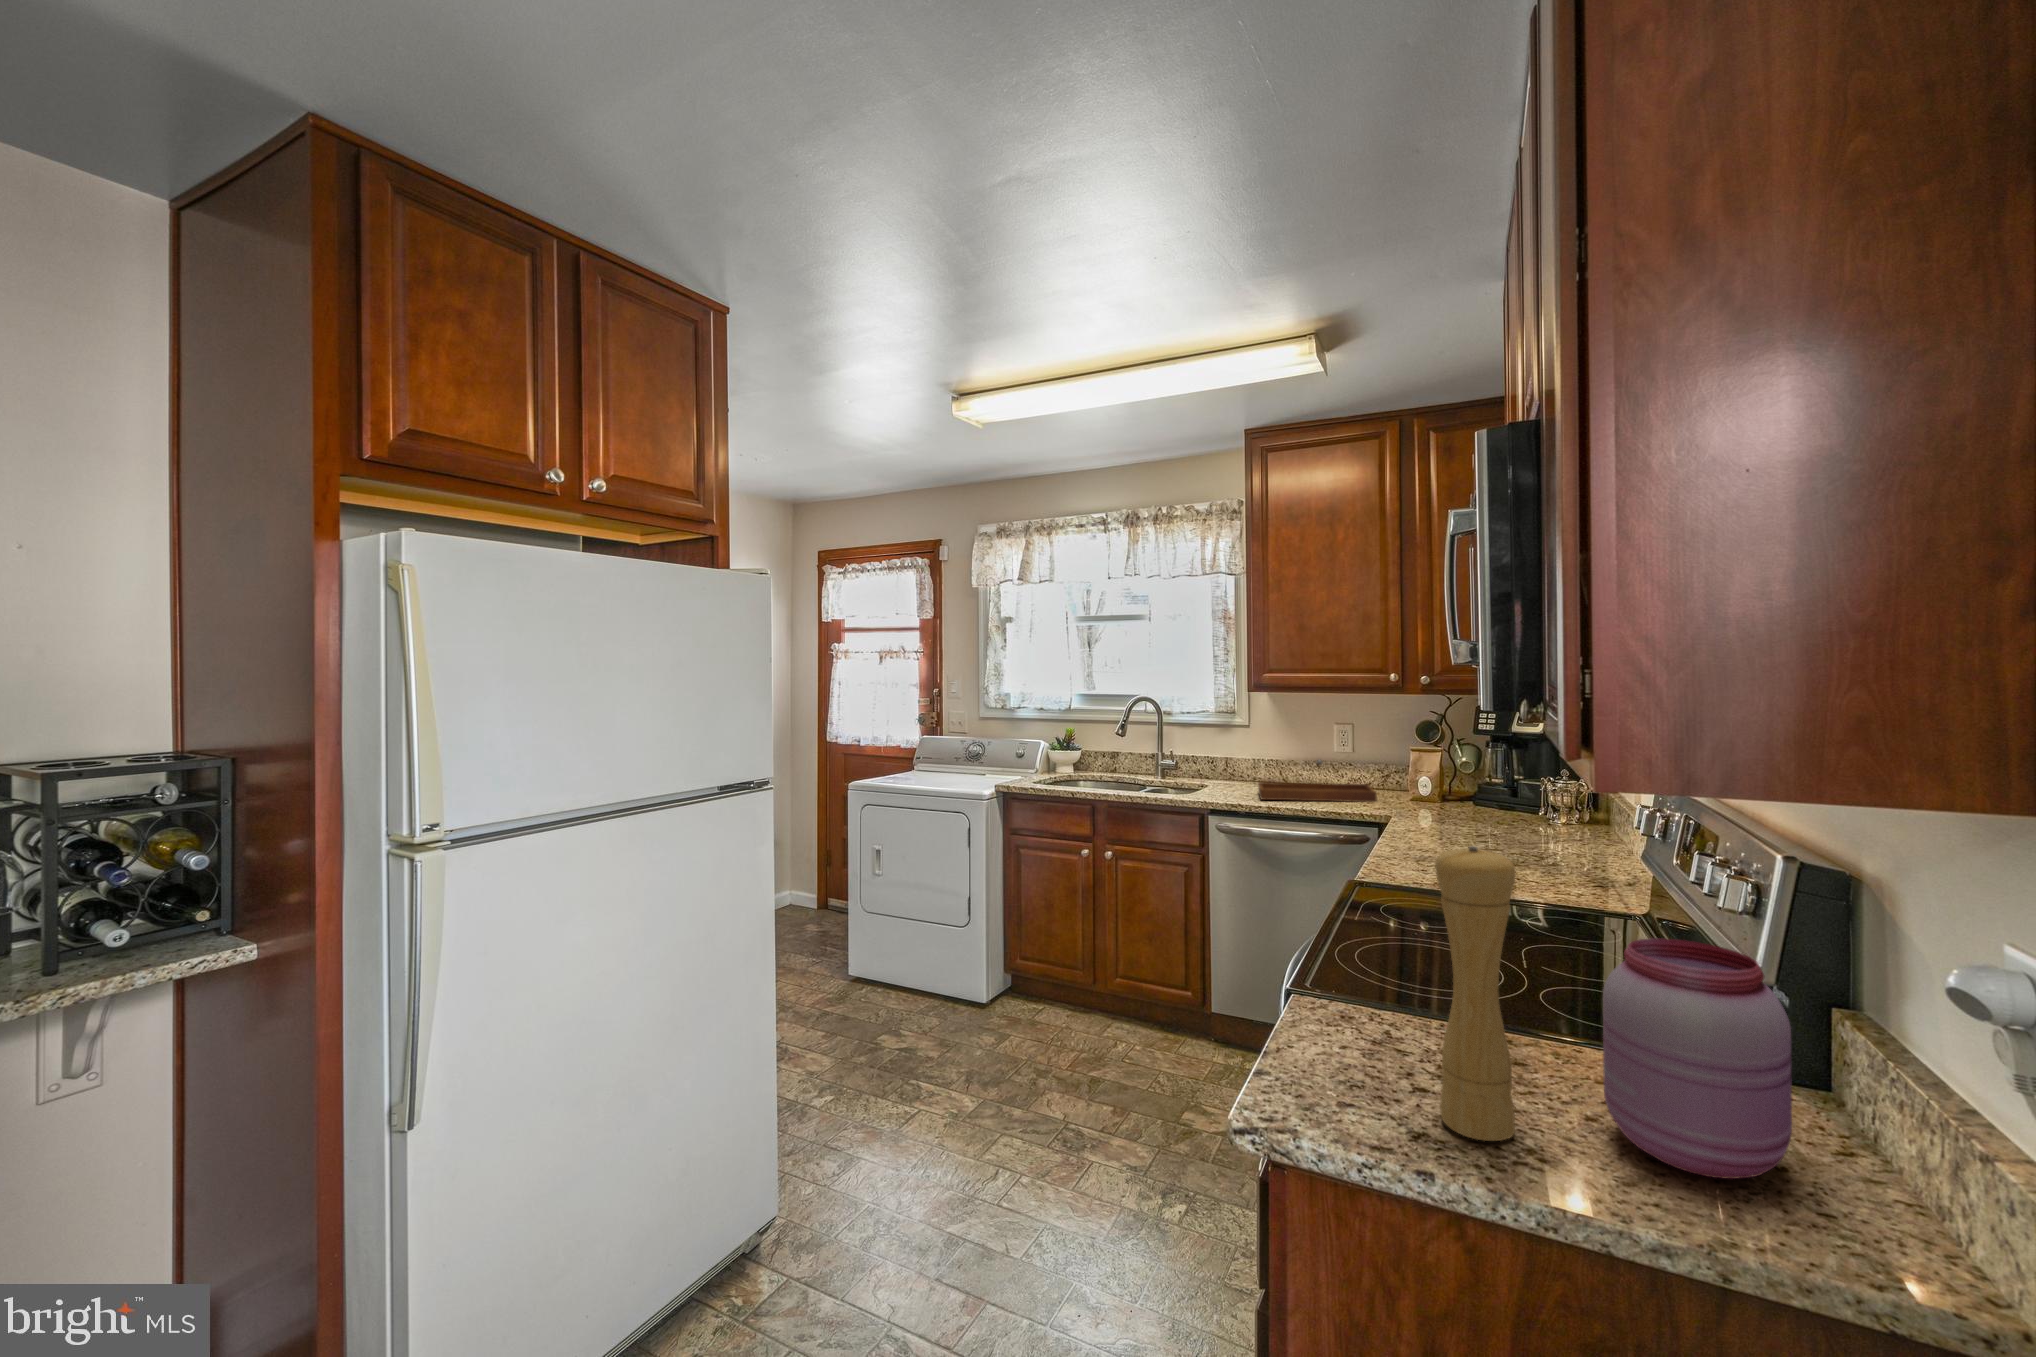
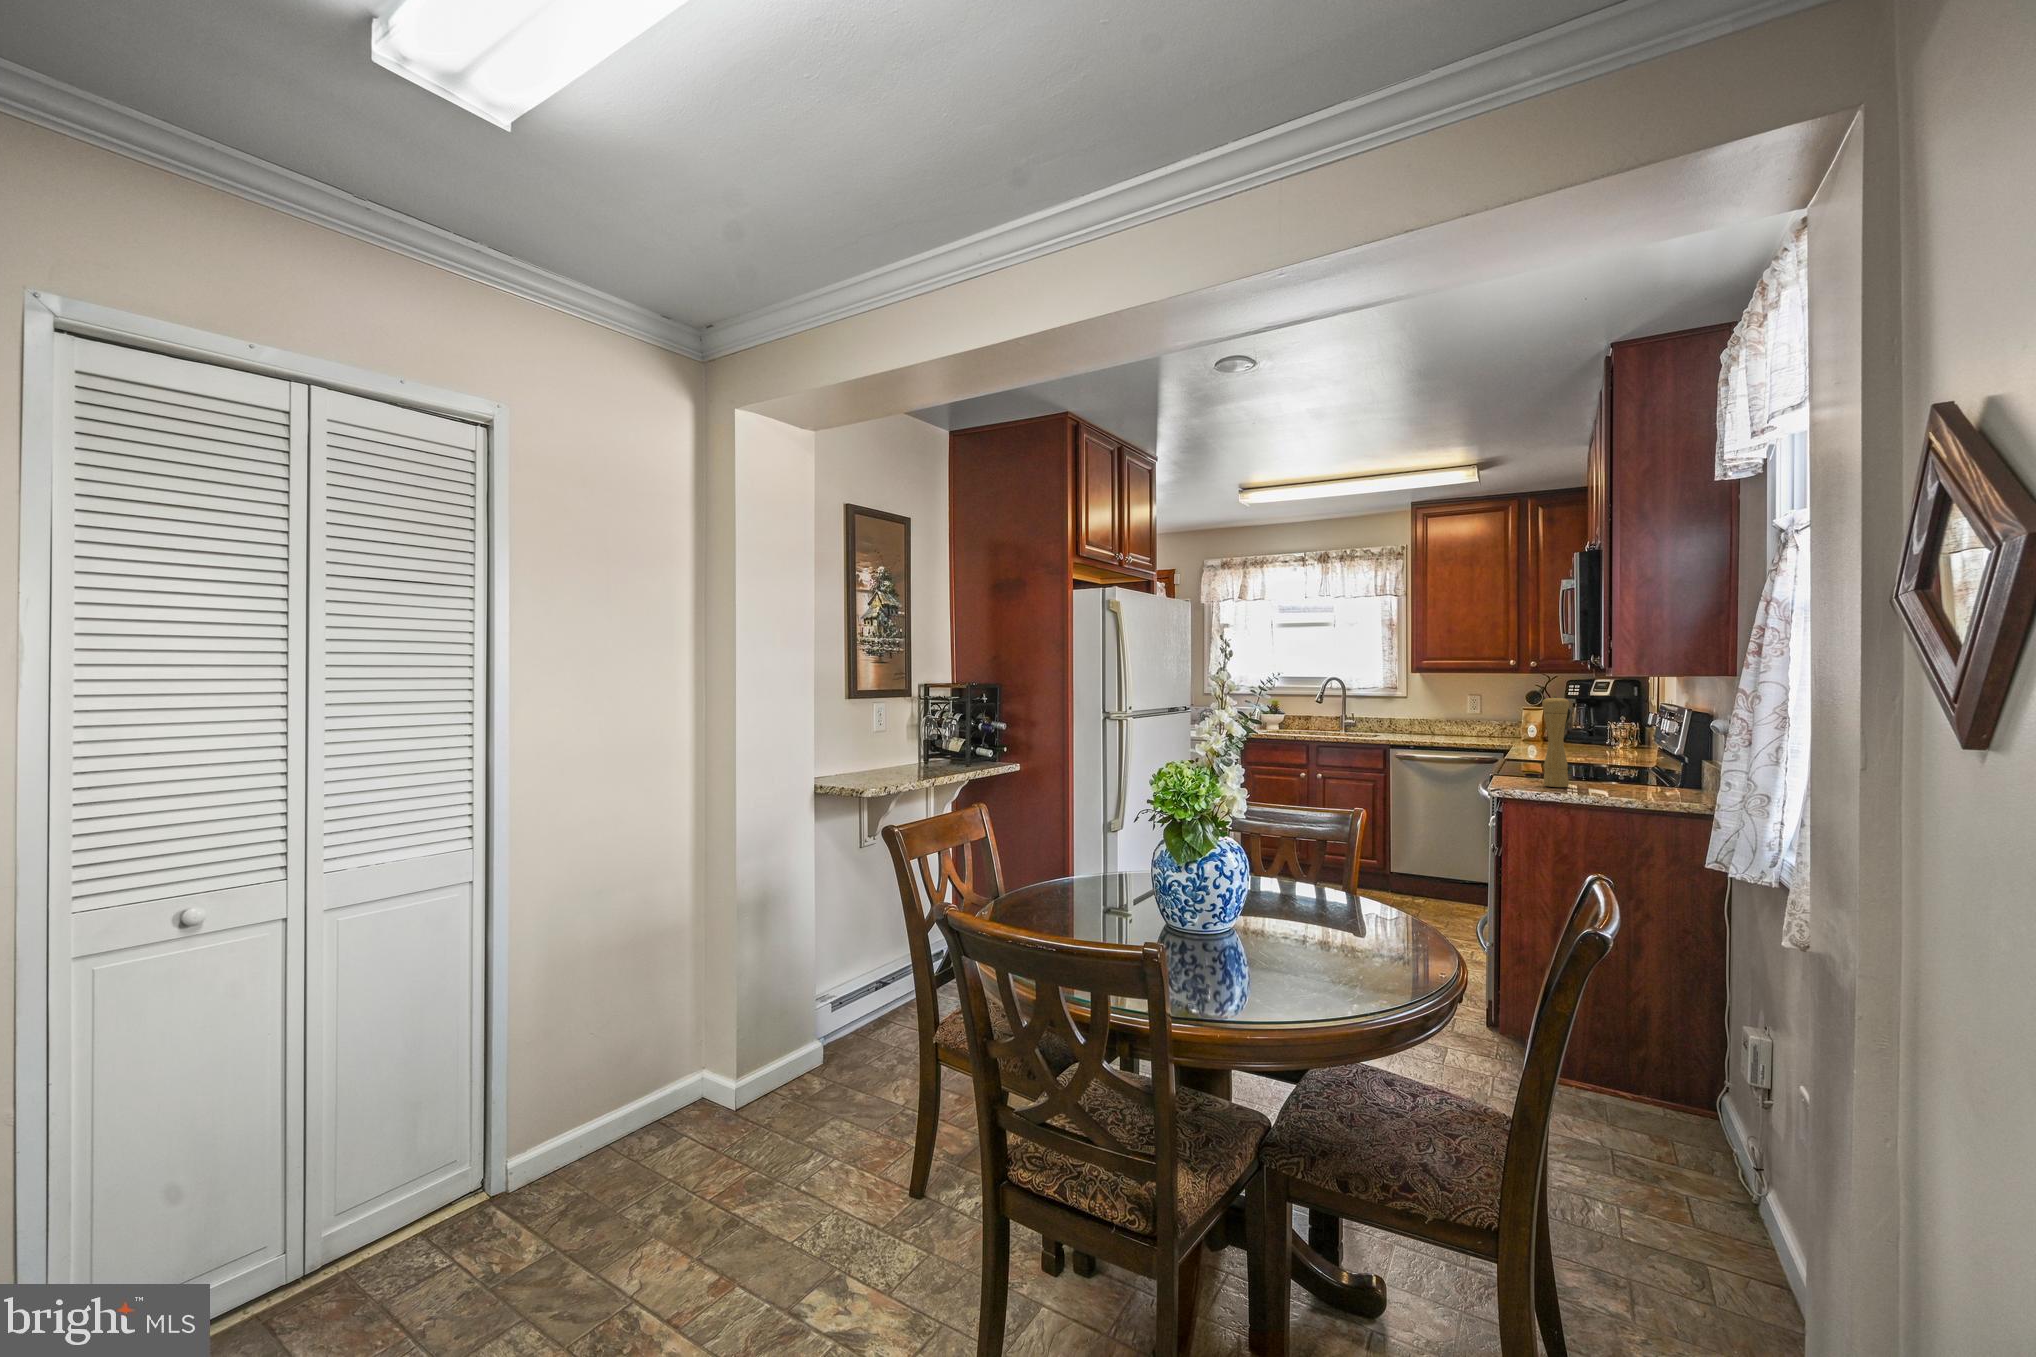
tray: present [1258,760,1377,802] -> none [1420,715,1501,740]
jar: present [1603,938,1792,1179] -> none [1598,726,1654,790]

